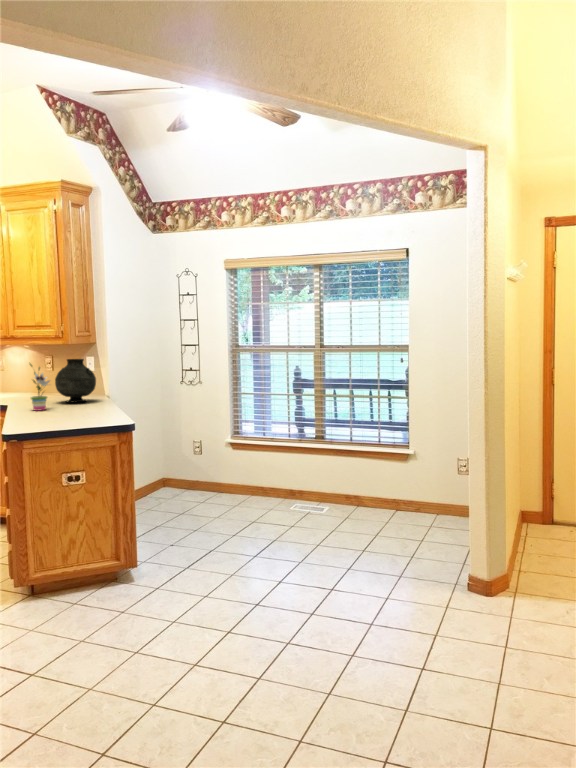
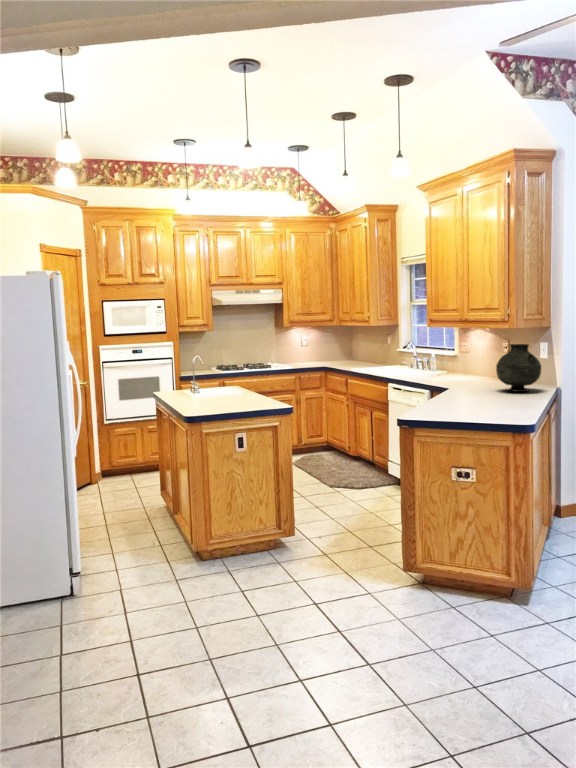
potted plant: present [30,364,50,410] -> none [461,347,484,397]

